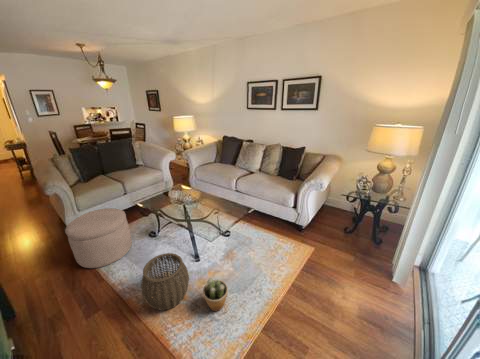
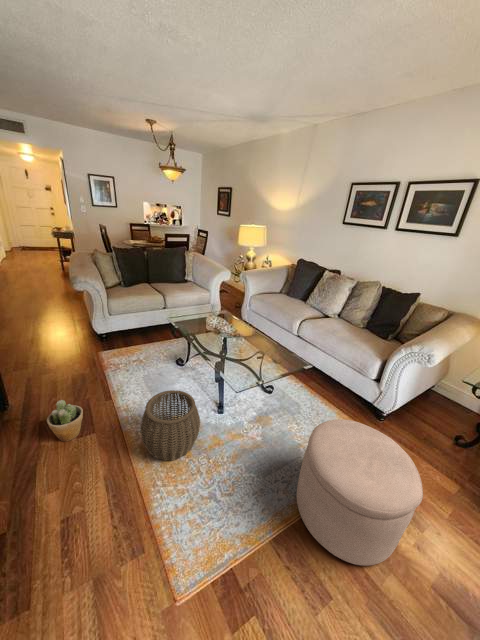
ottoman: present [65,208,132,268] -> present [297,419,423,566]
potted plant: present [203,279,228,311] -> present [47,400,83,441]

